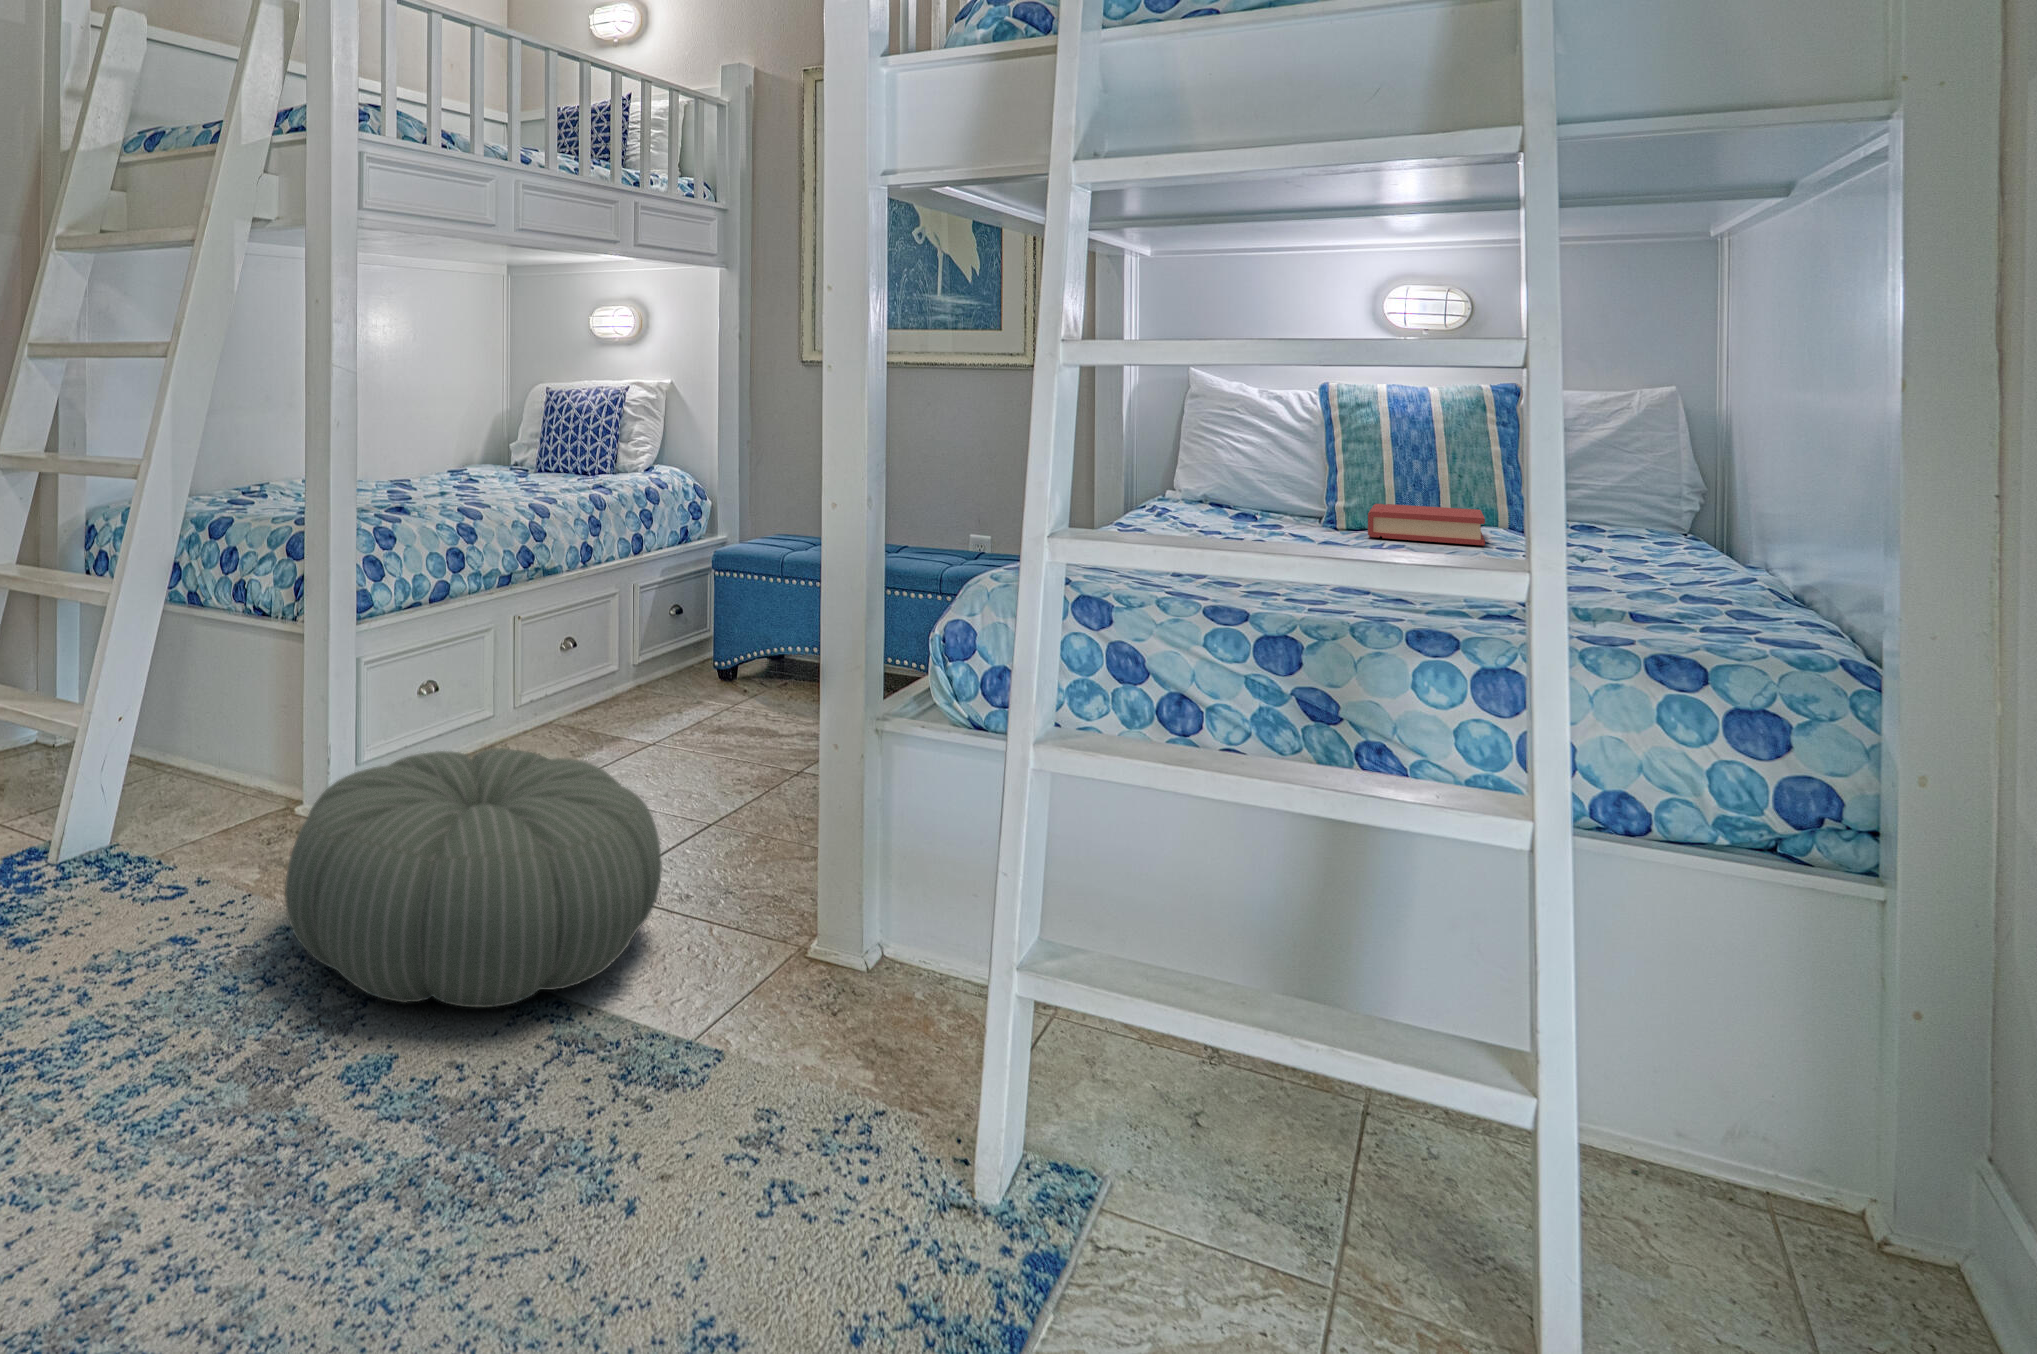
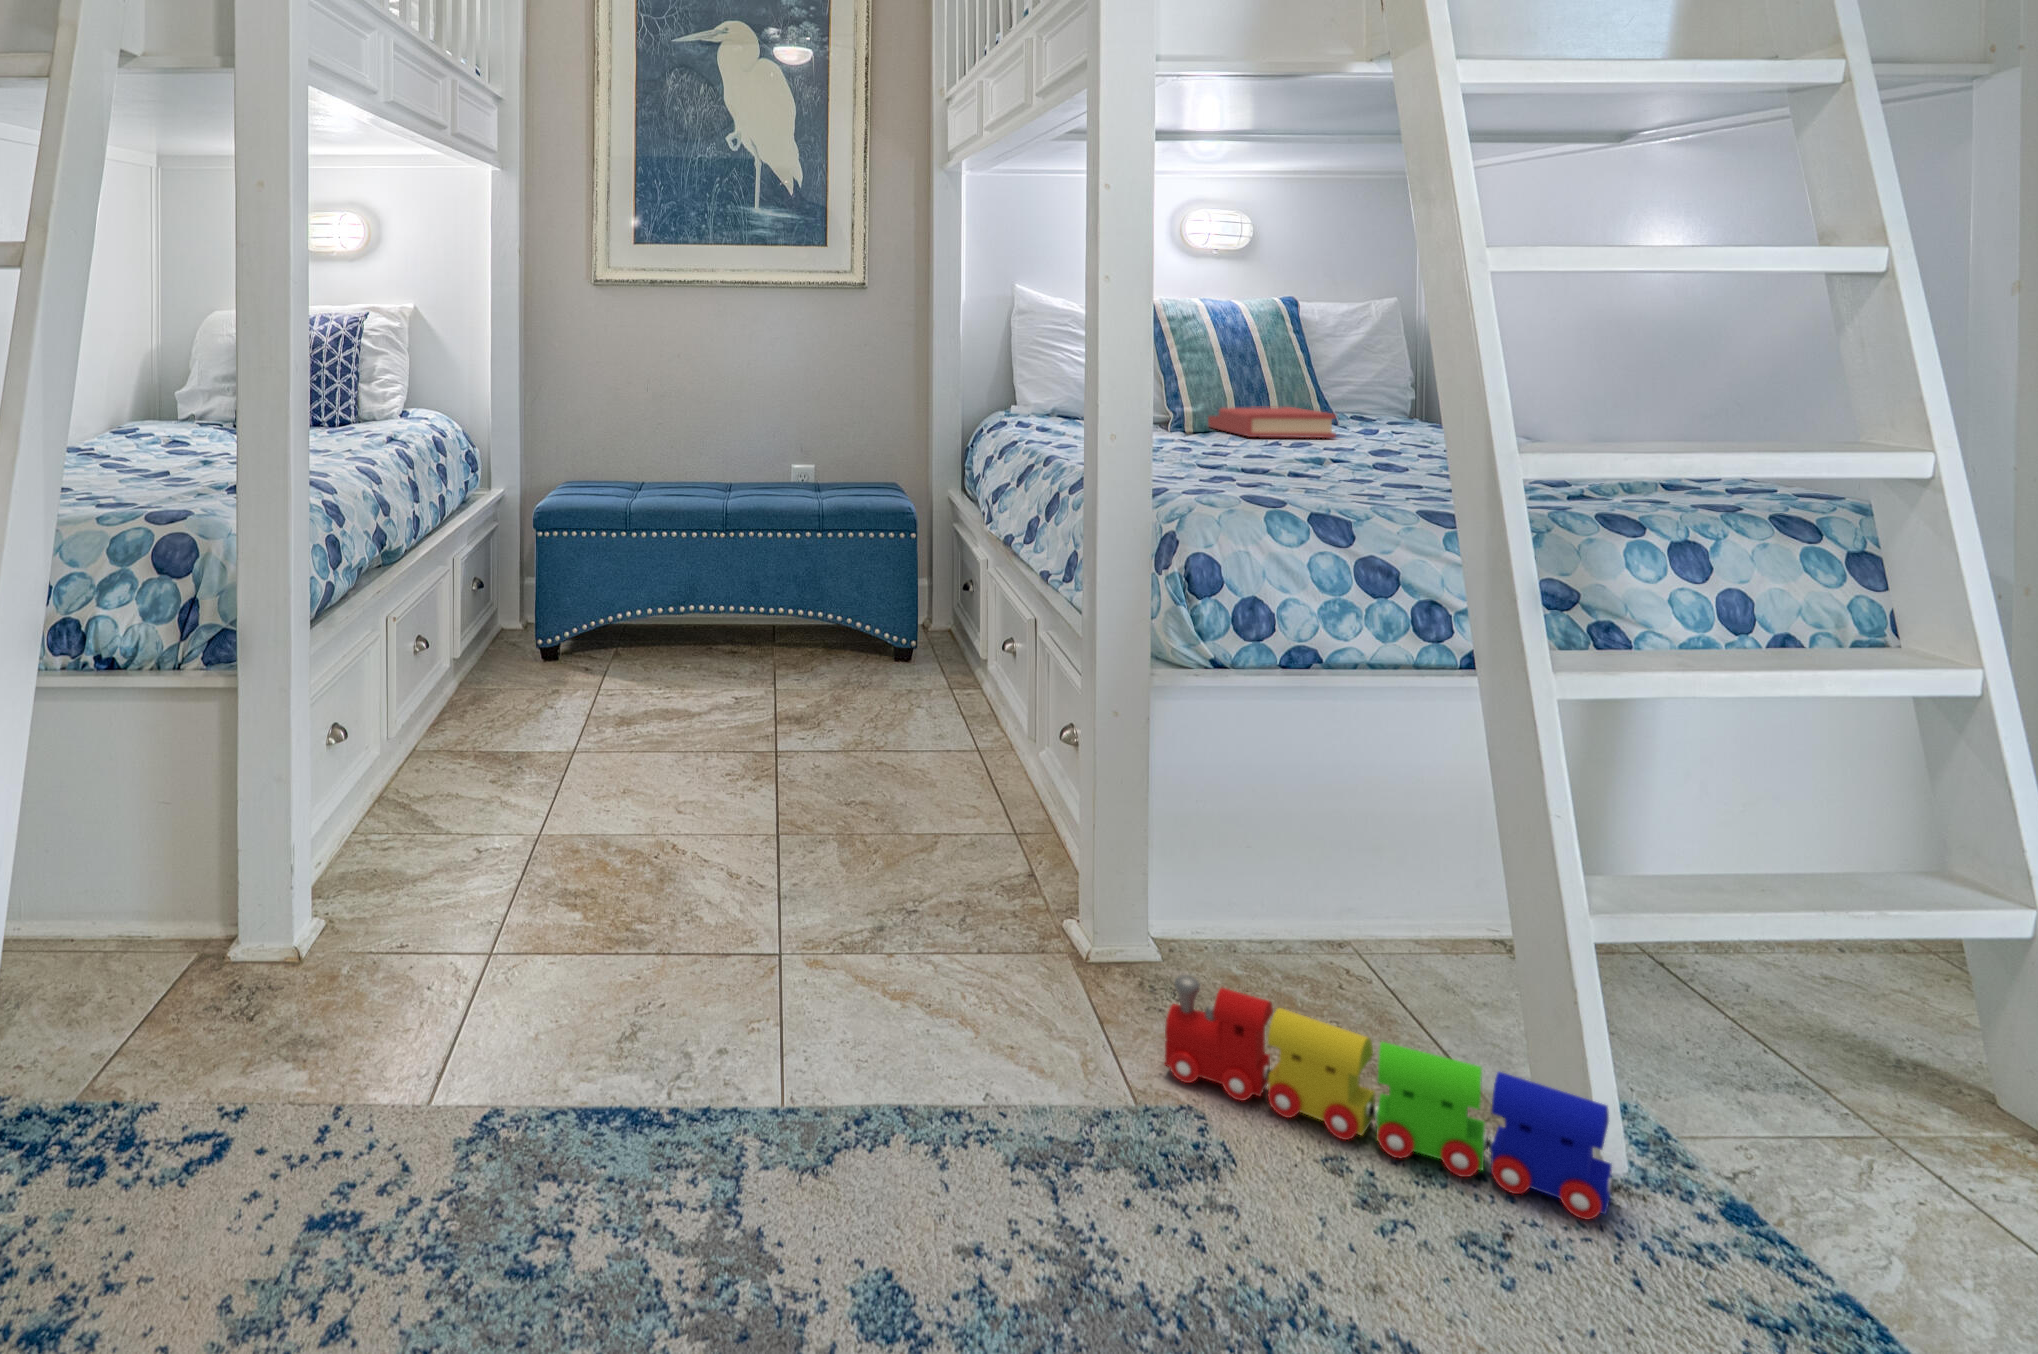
pouf: present [285,748,662,1007] -> none [474,787,969,1164]
toy train: none [747,975,985,1272] -> present [1165,975,1614,1219]

